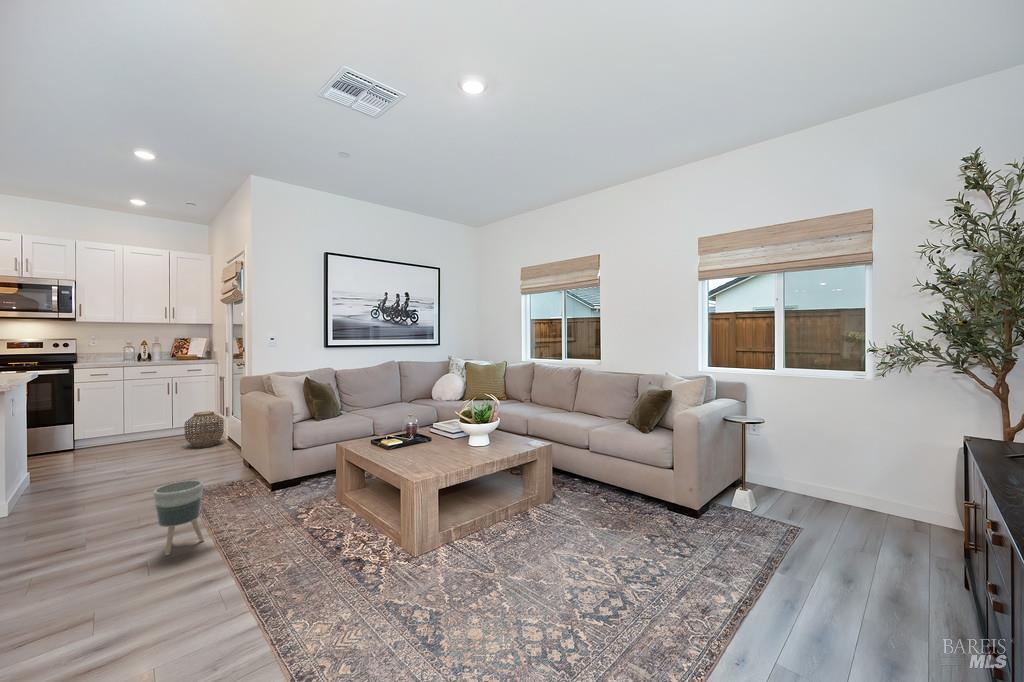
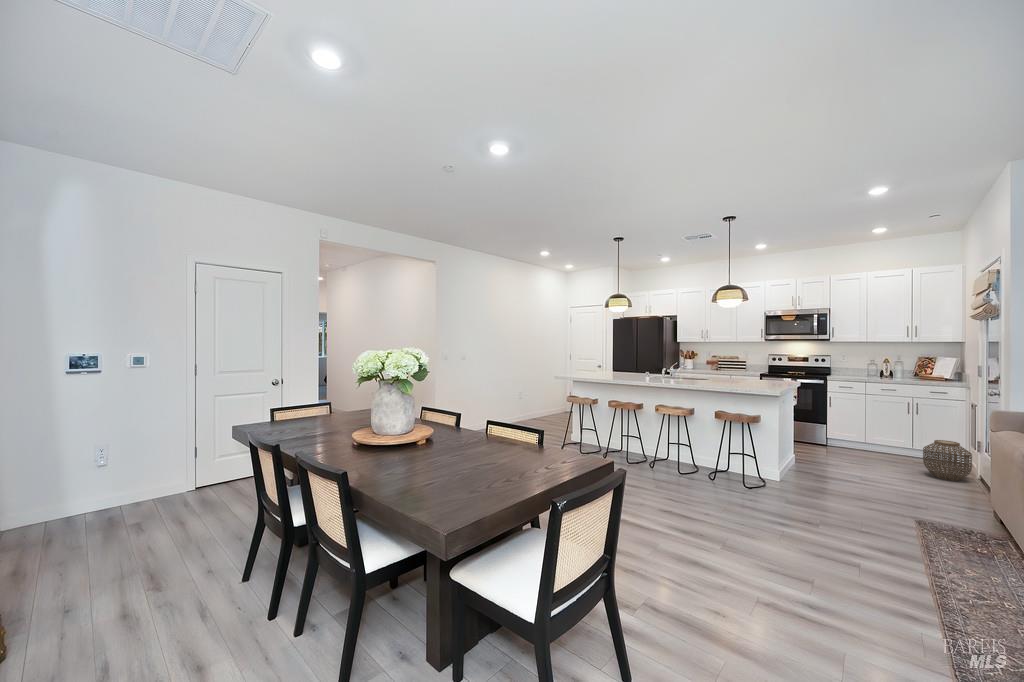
planter: present [153,480,204,555] -> none [872,505,922,576]

